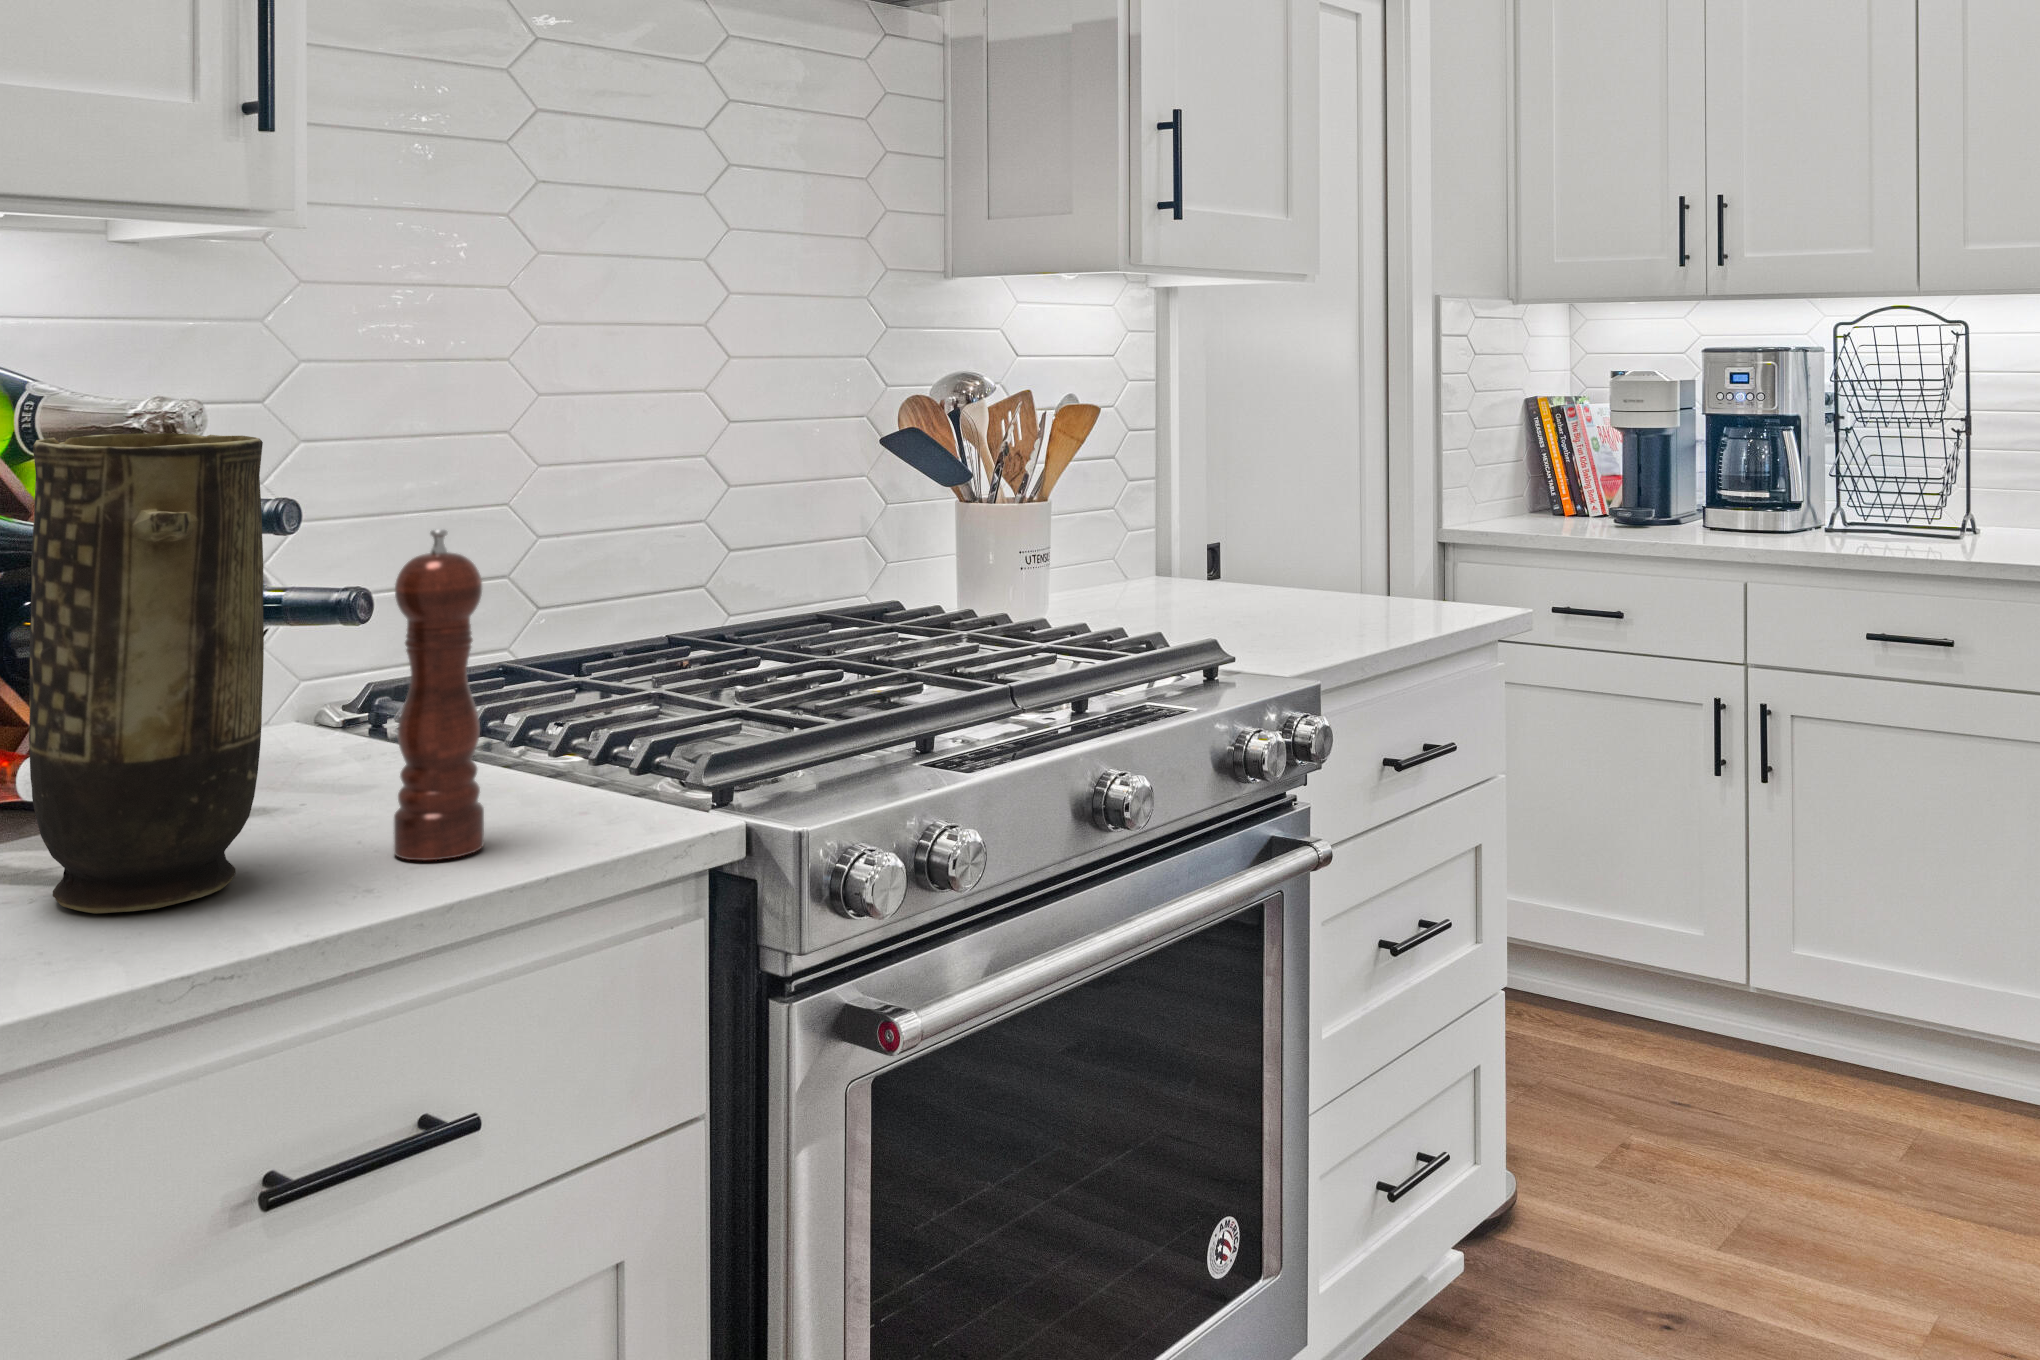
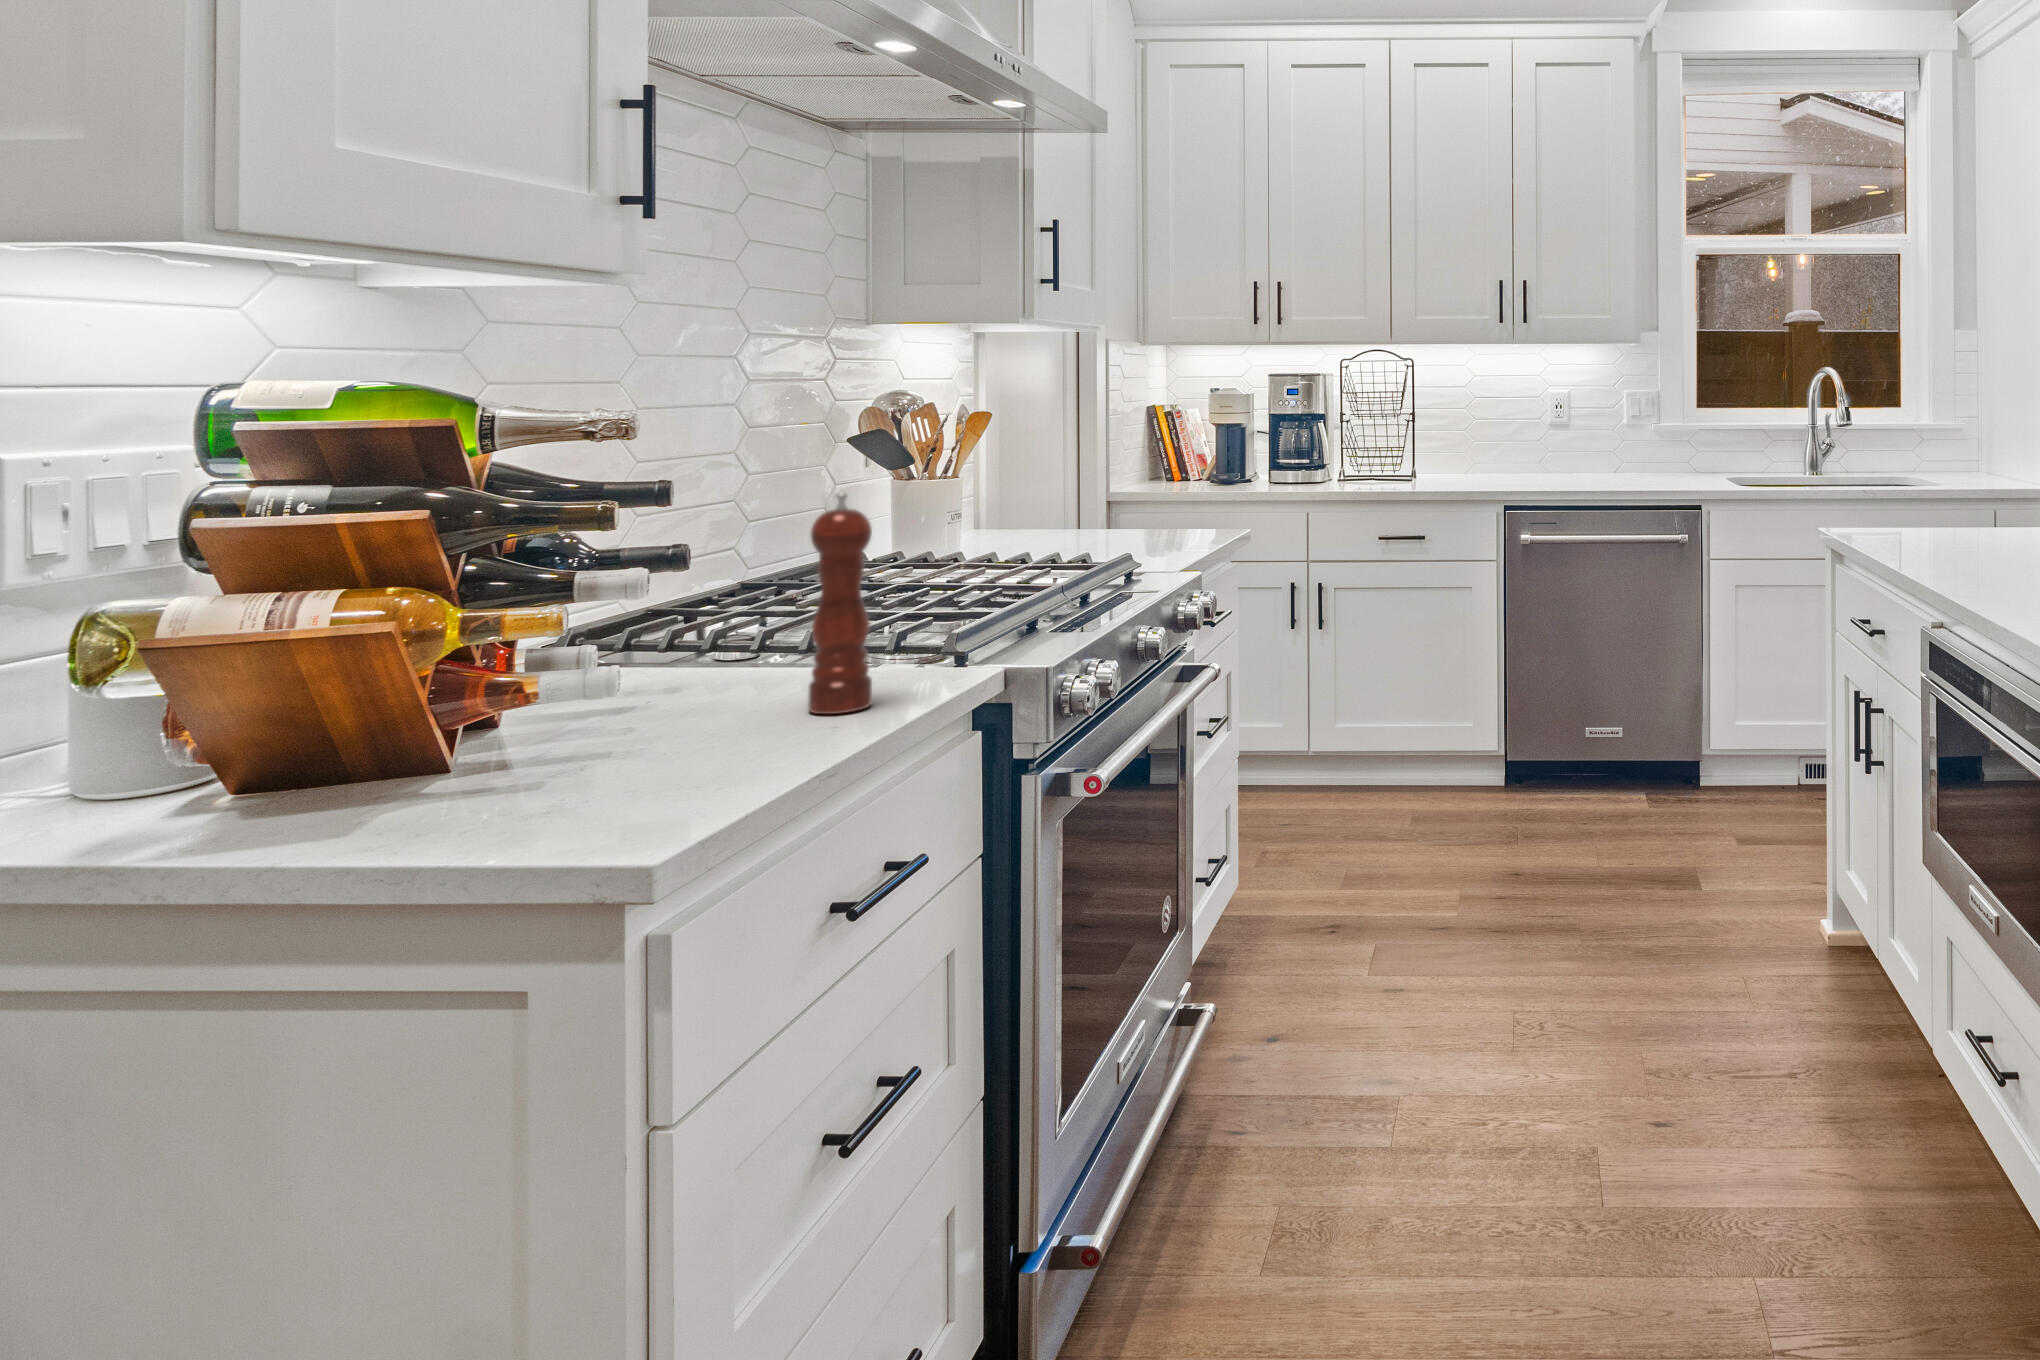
vase: present [29,433,264,914] -> none [599,433,770,769]

